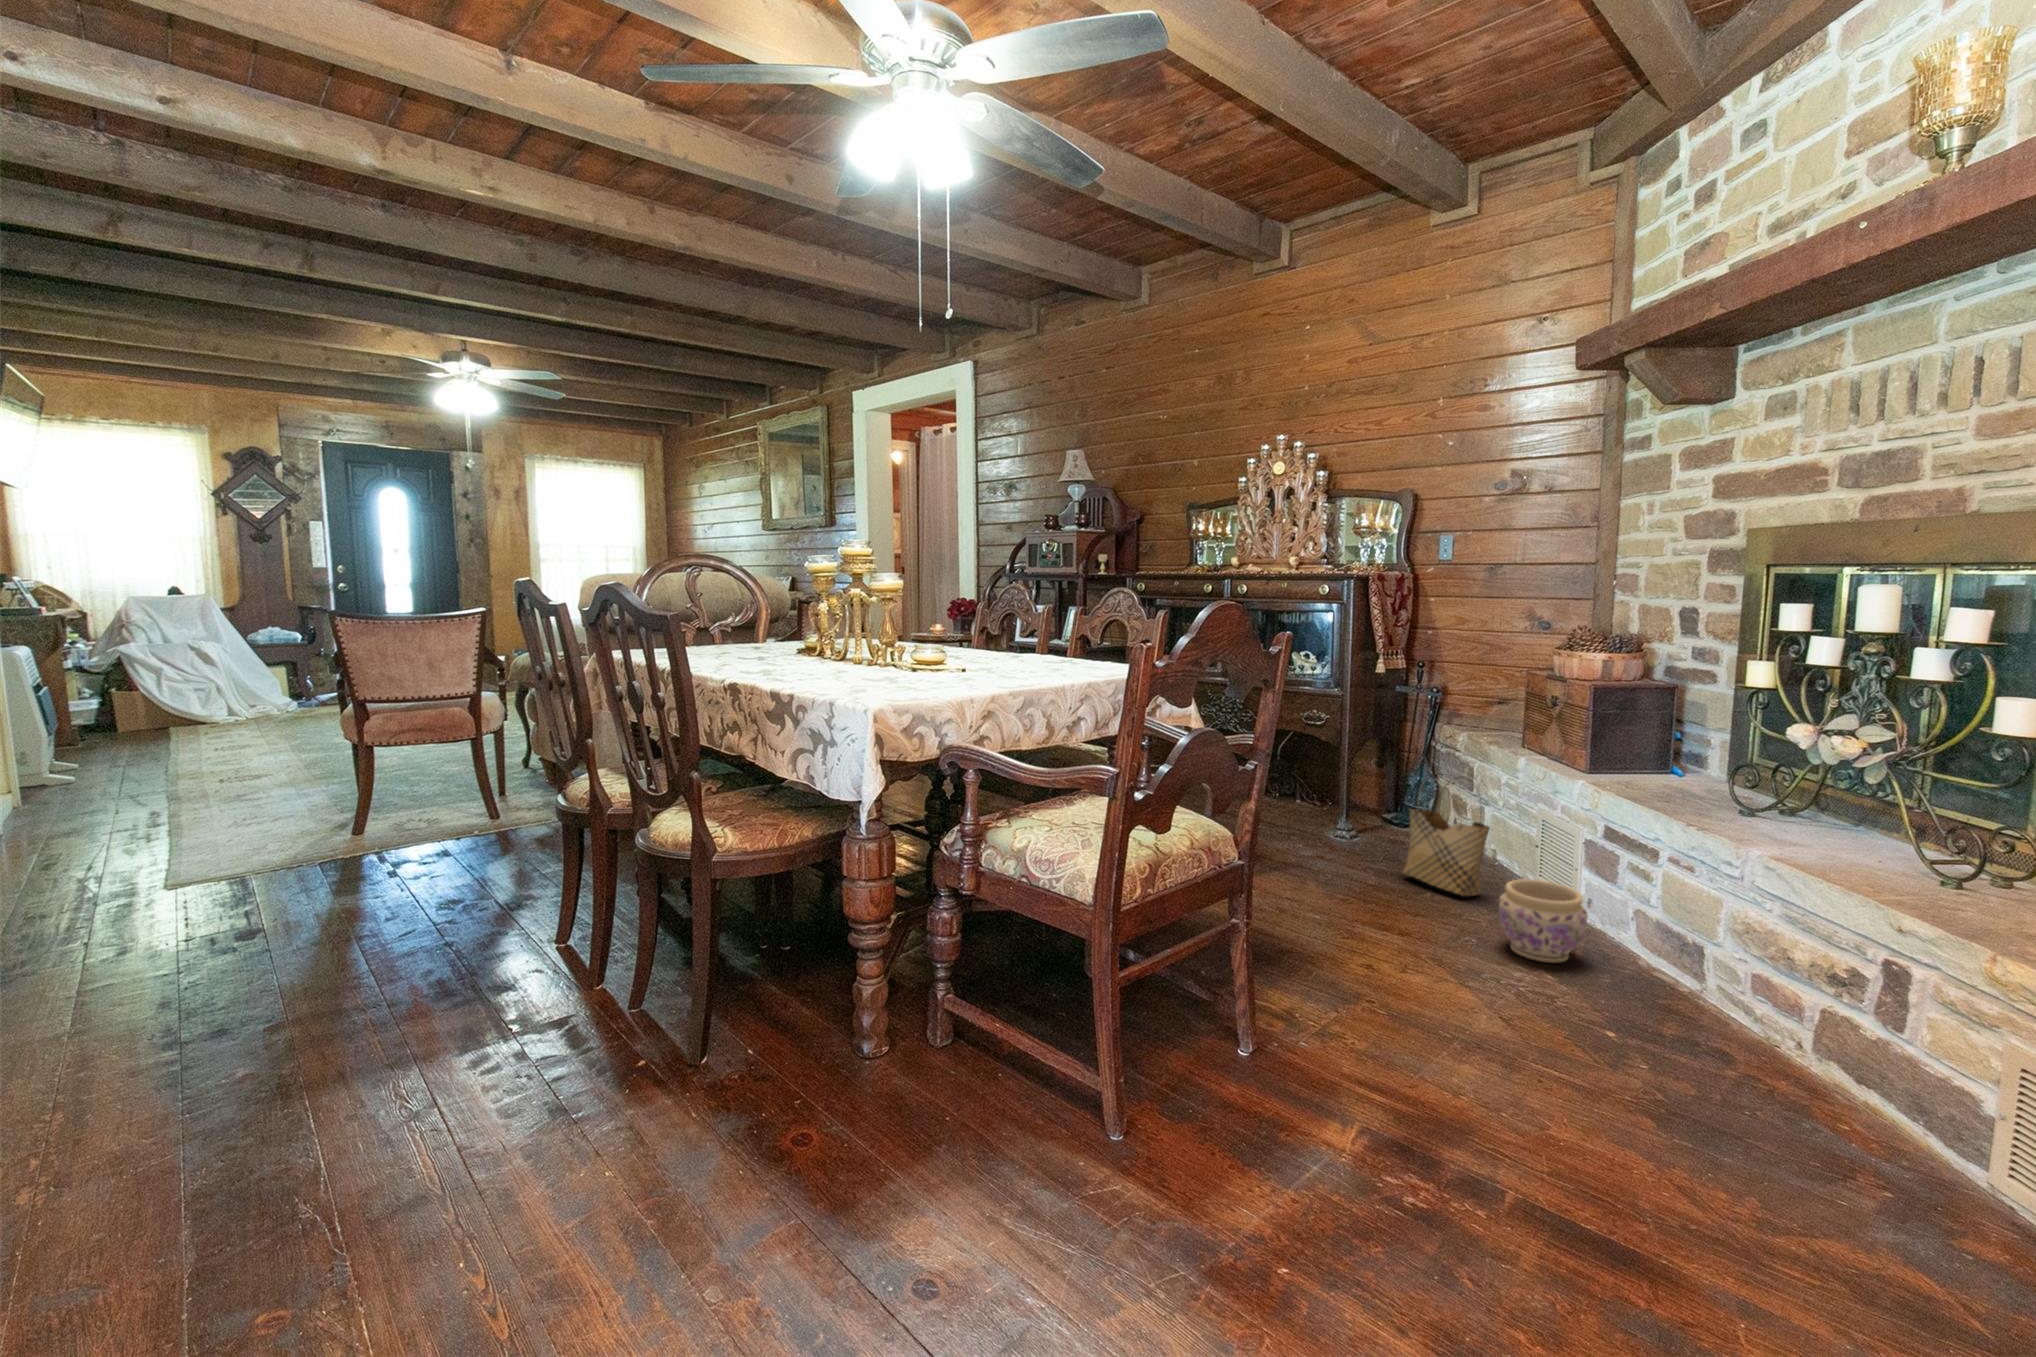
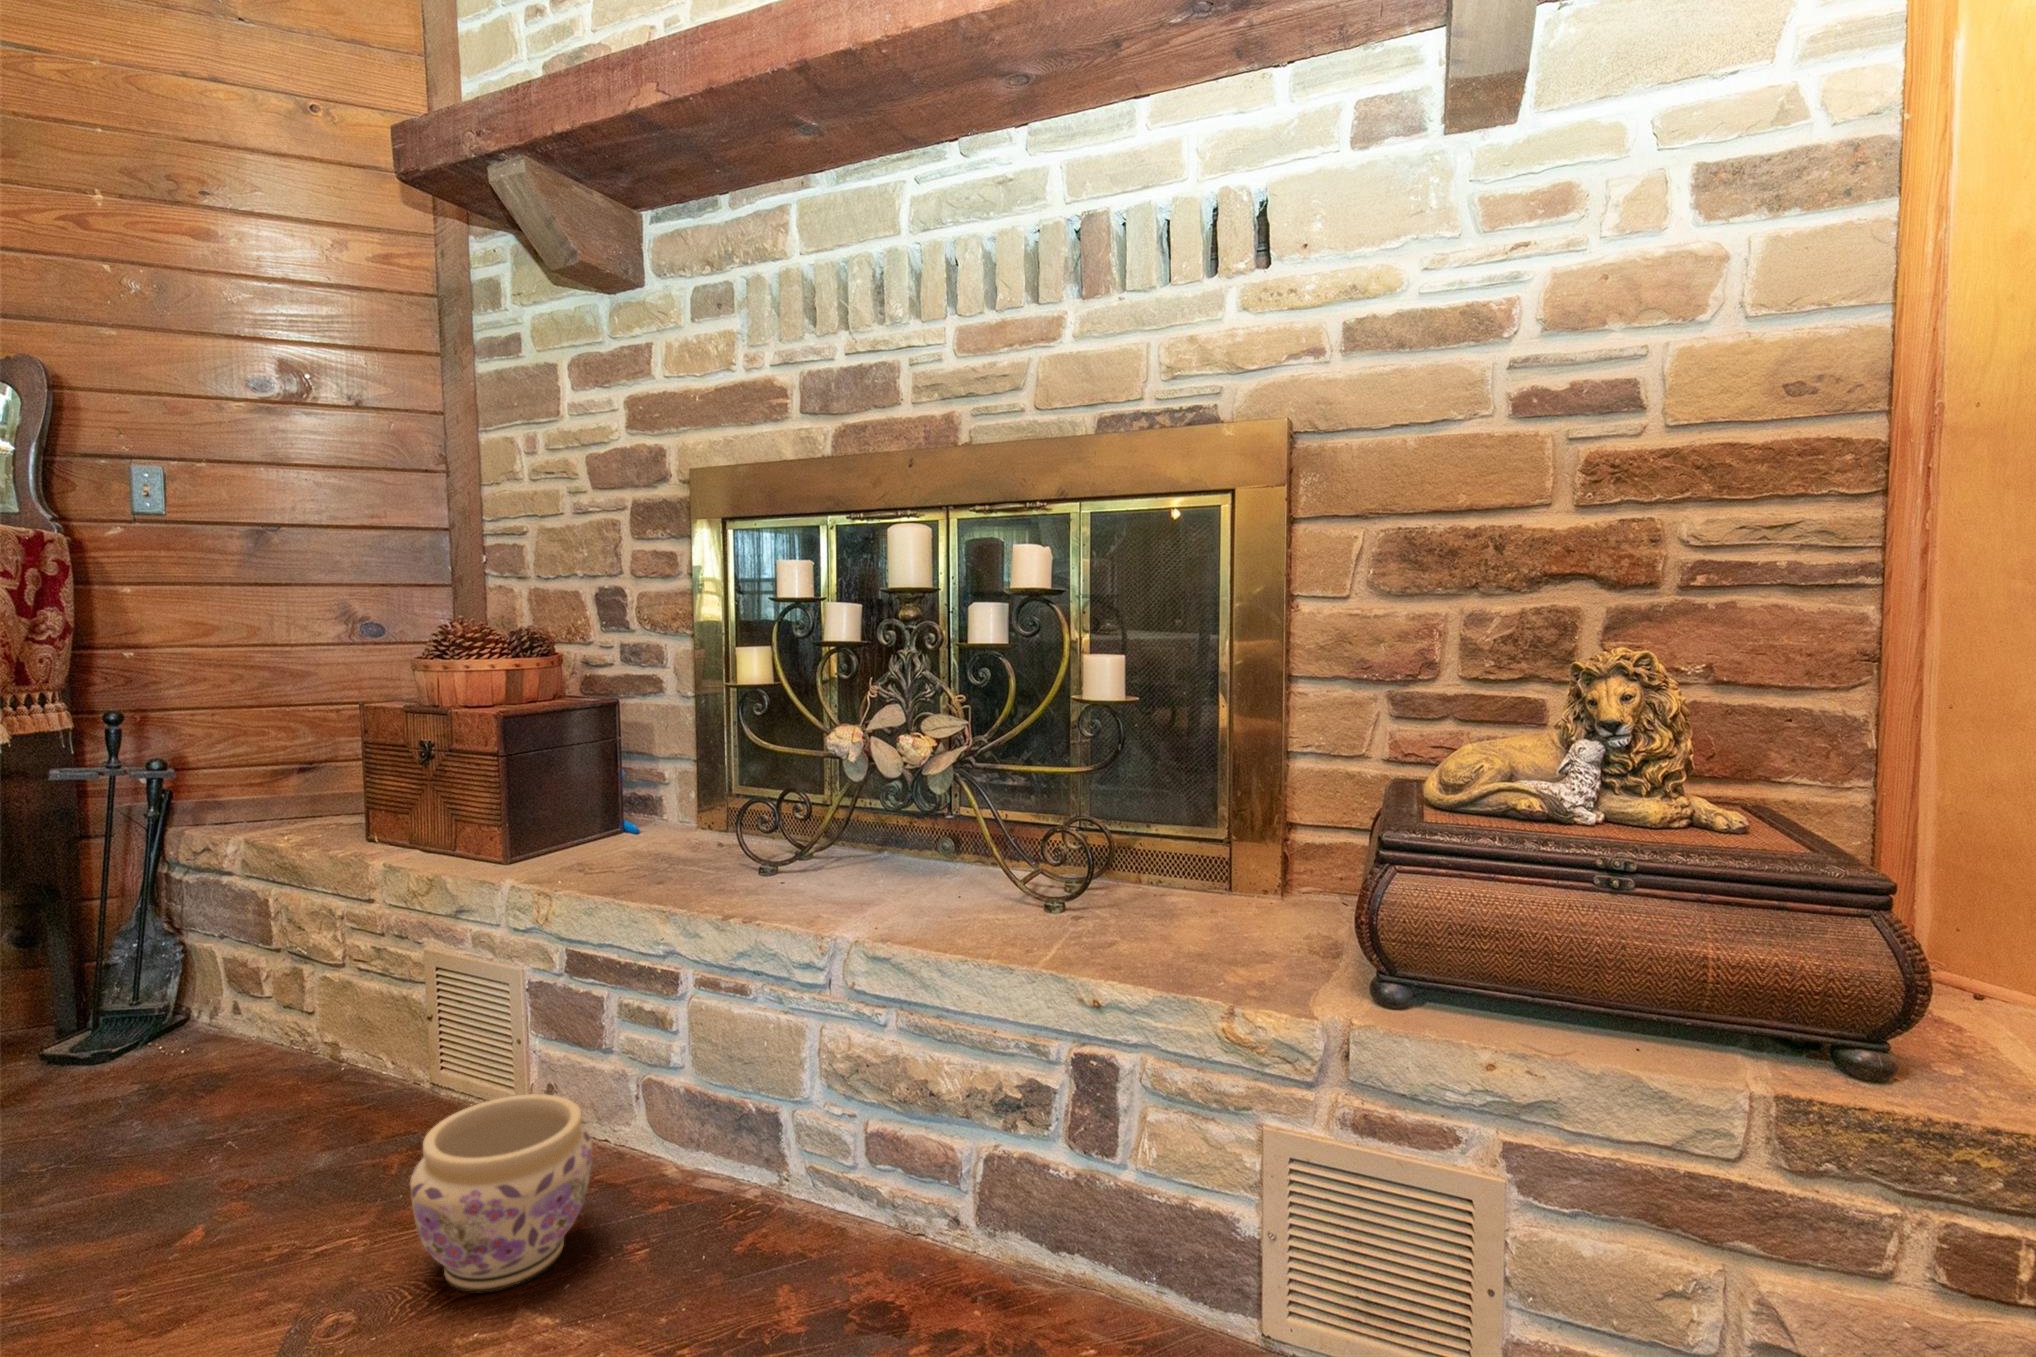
woven basket: present [1403,777,1490,896] -> none [124,925,343,1196]

